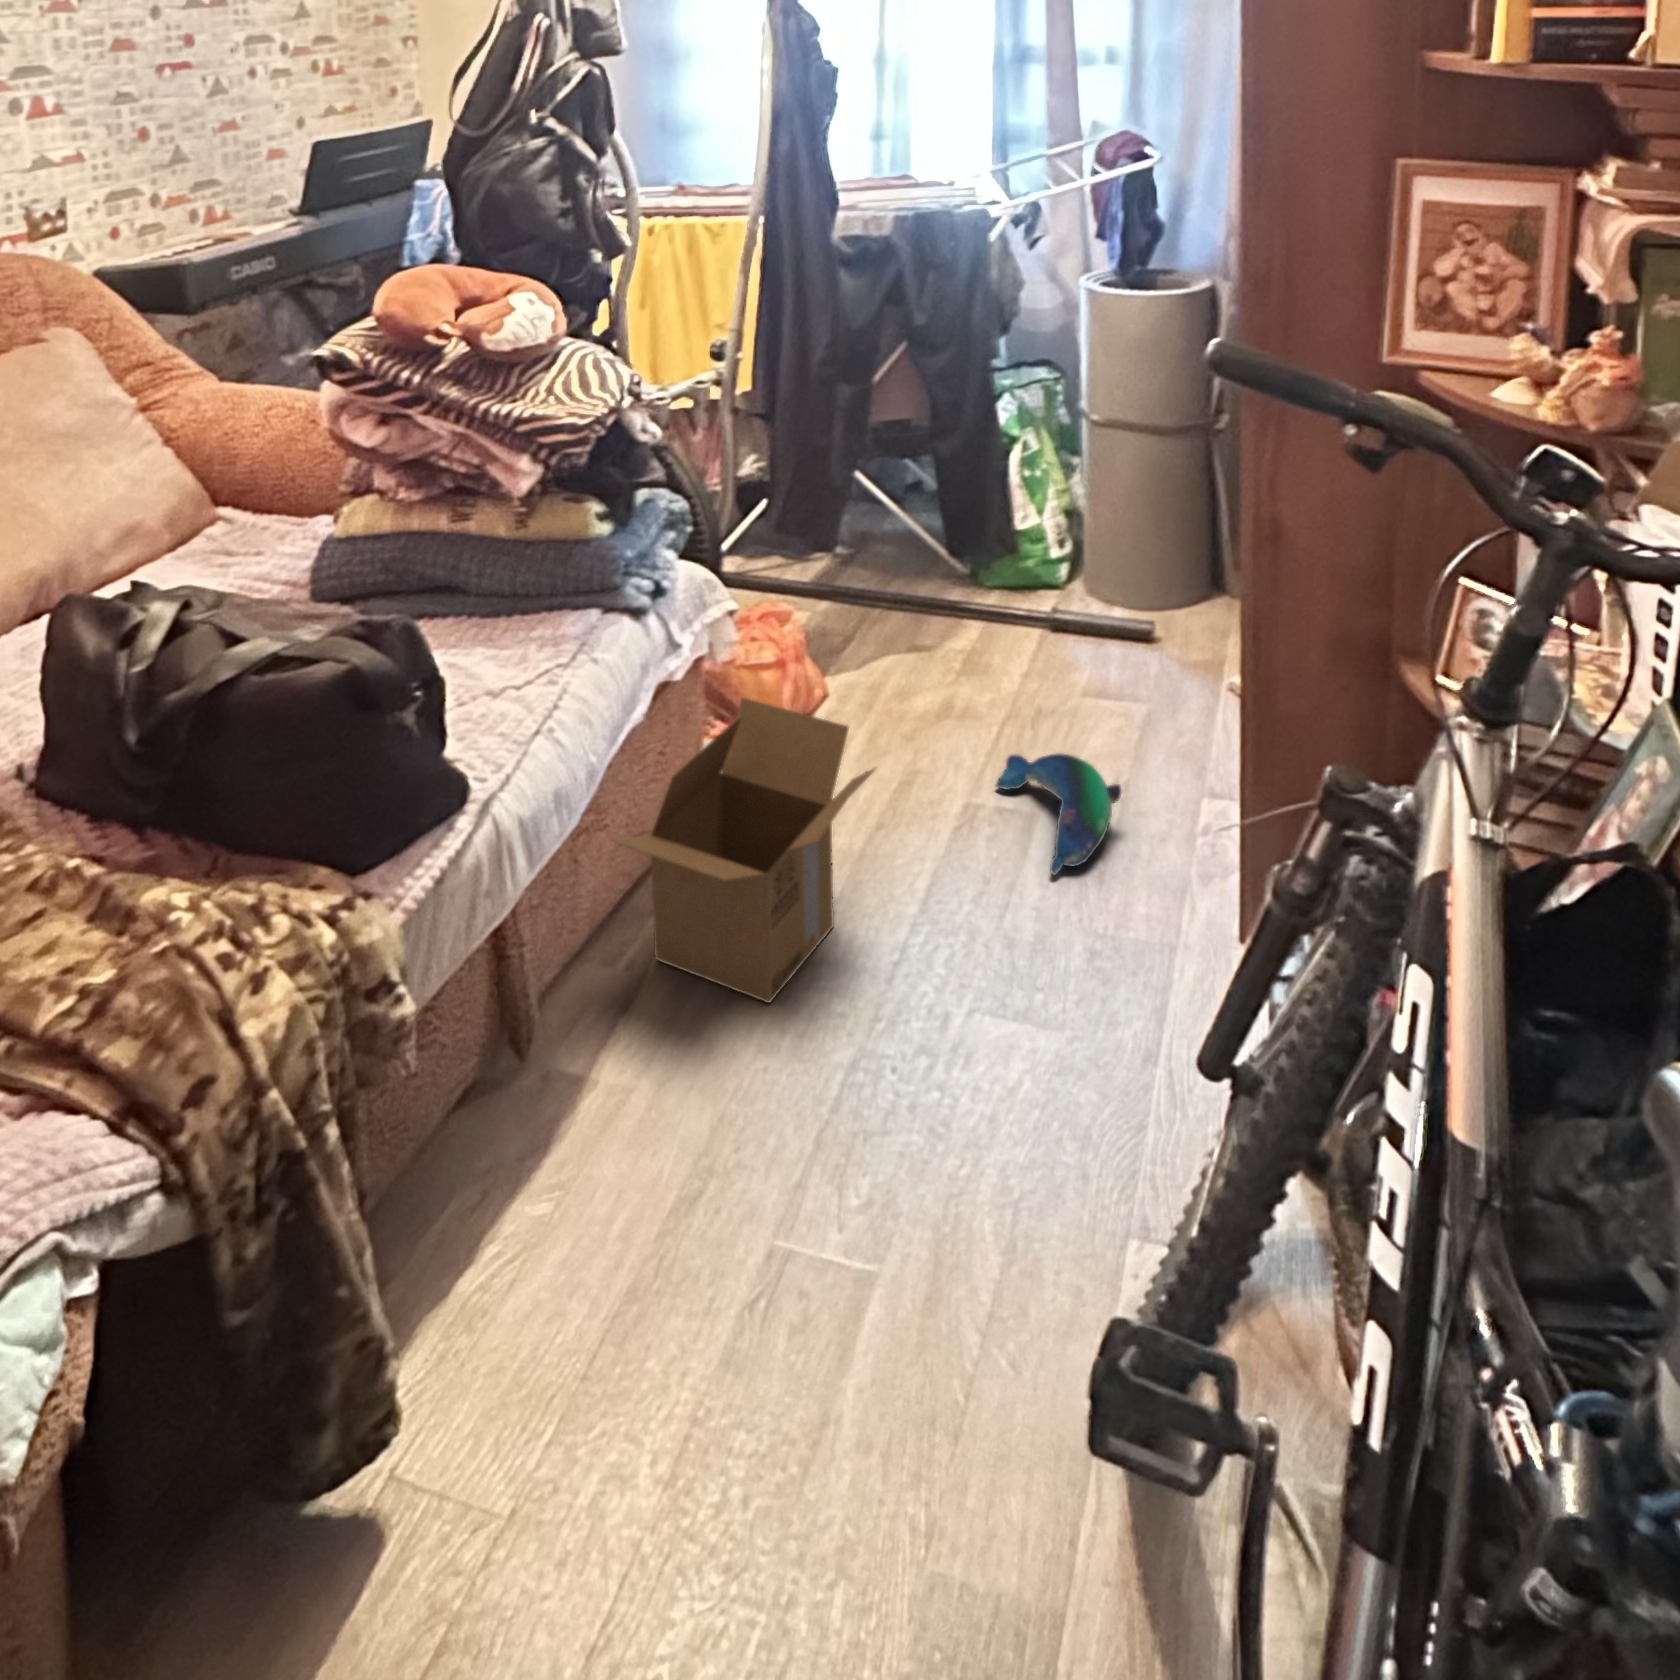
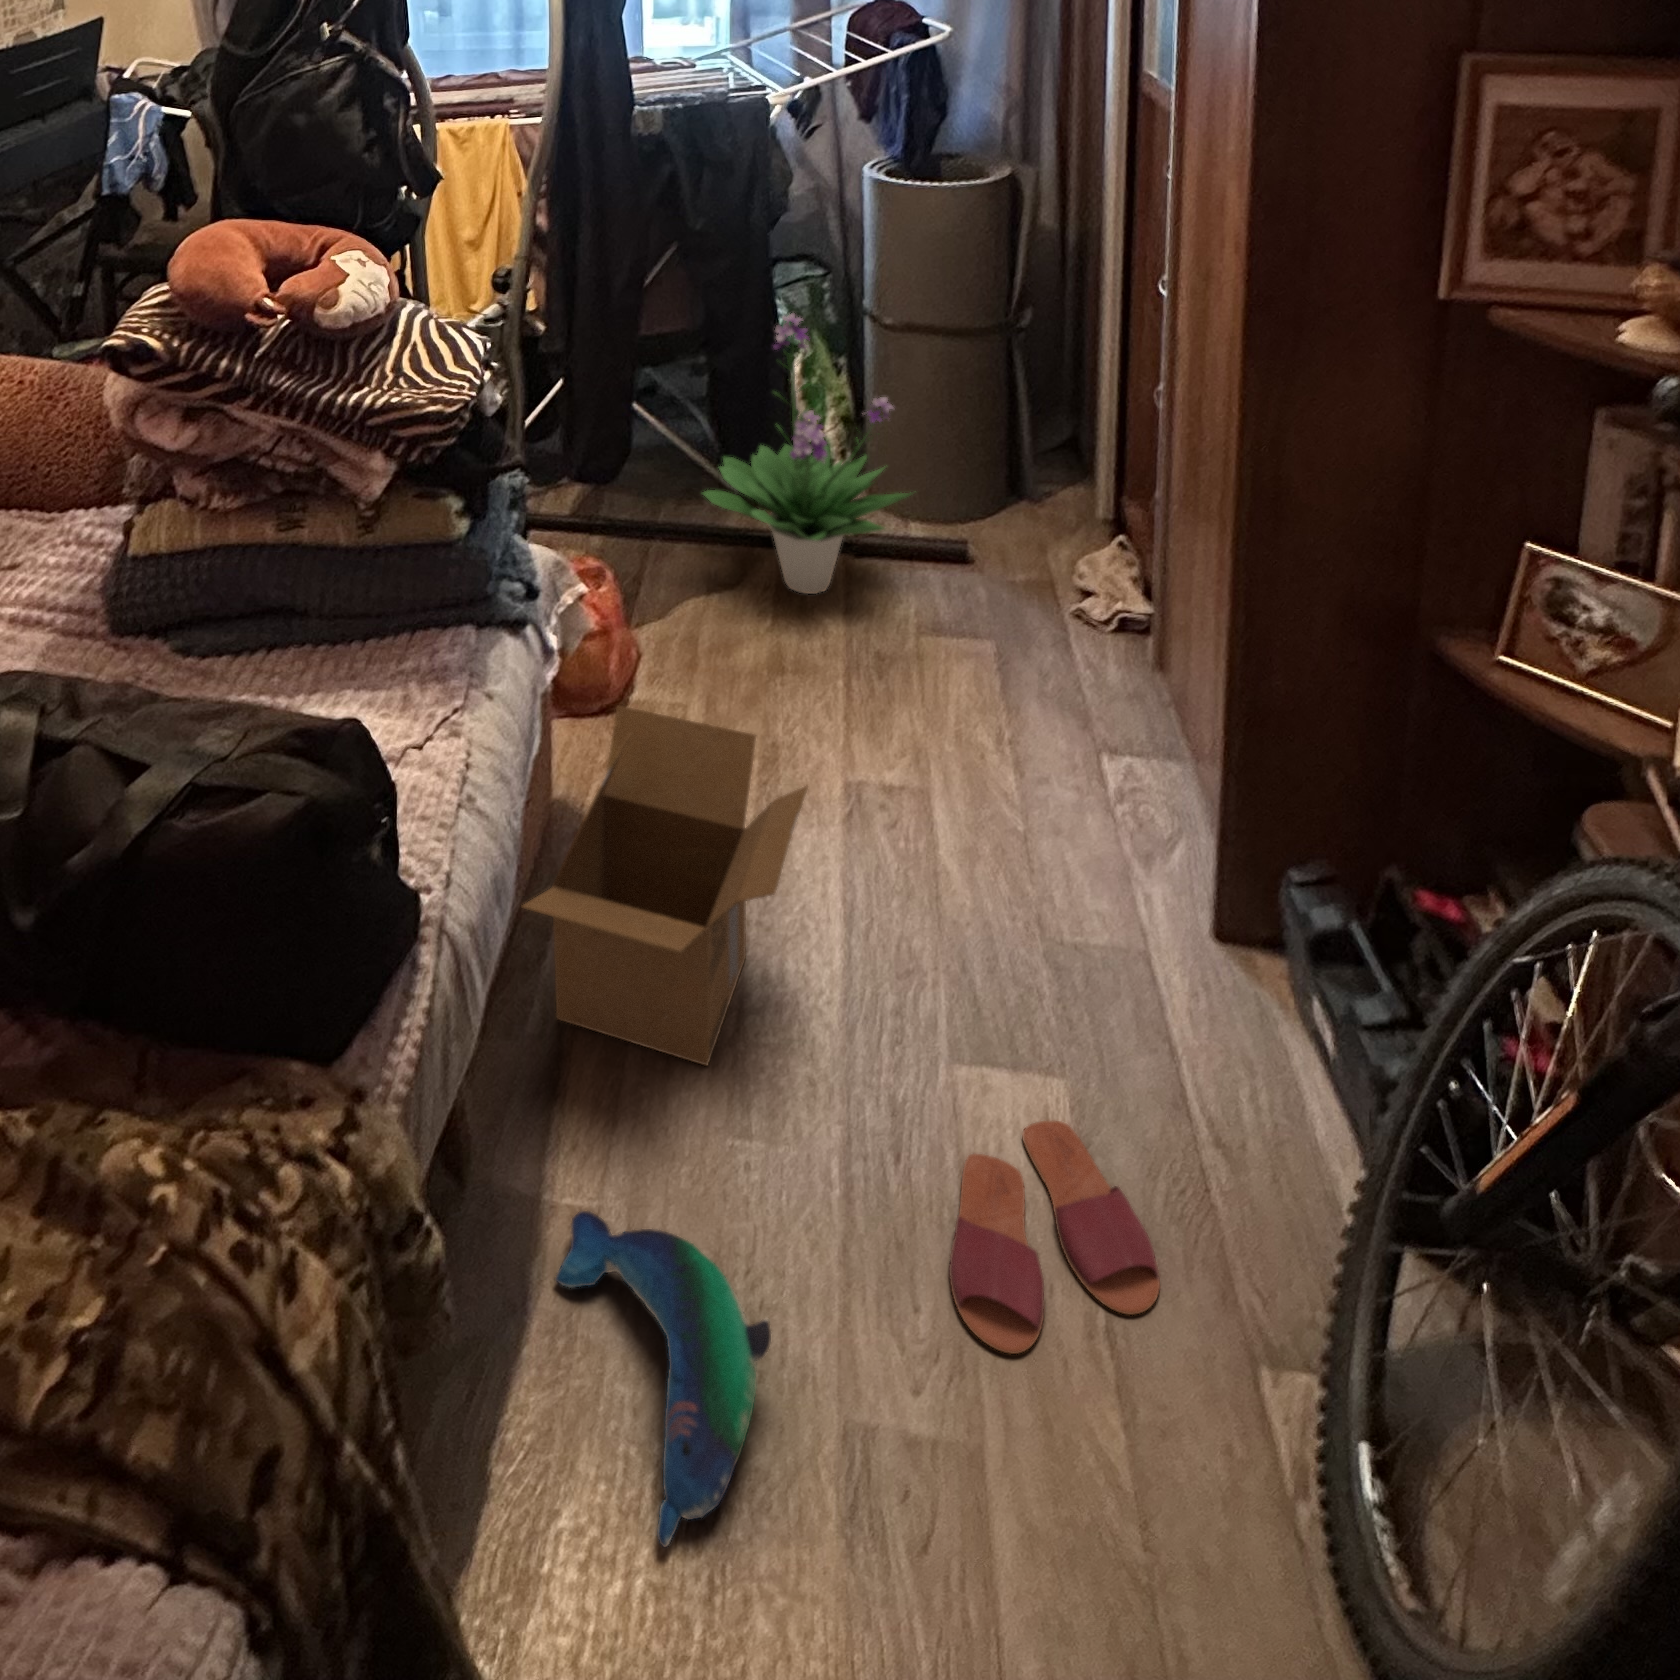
potted plant: none [902,393,1098,653] -> present [703,313,912,594]
plush toy: present [996,753,1122,875] -> present [556,1211,771,1547]
slippers: none [911,1065,1095,1228] -> present [949,1121,1160,1354]

